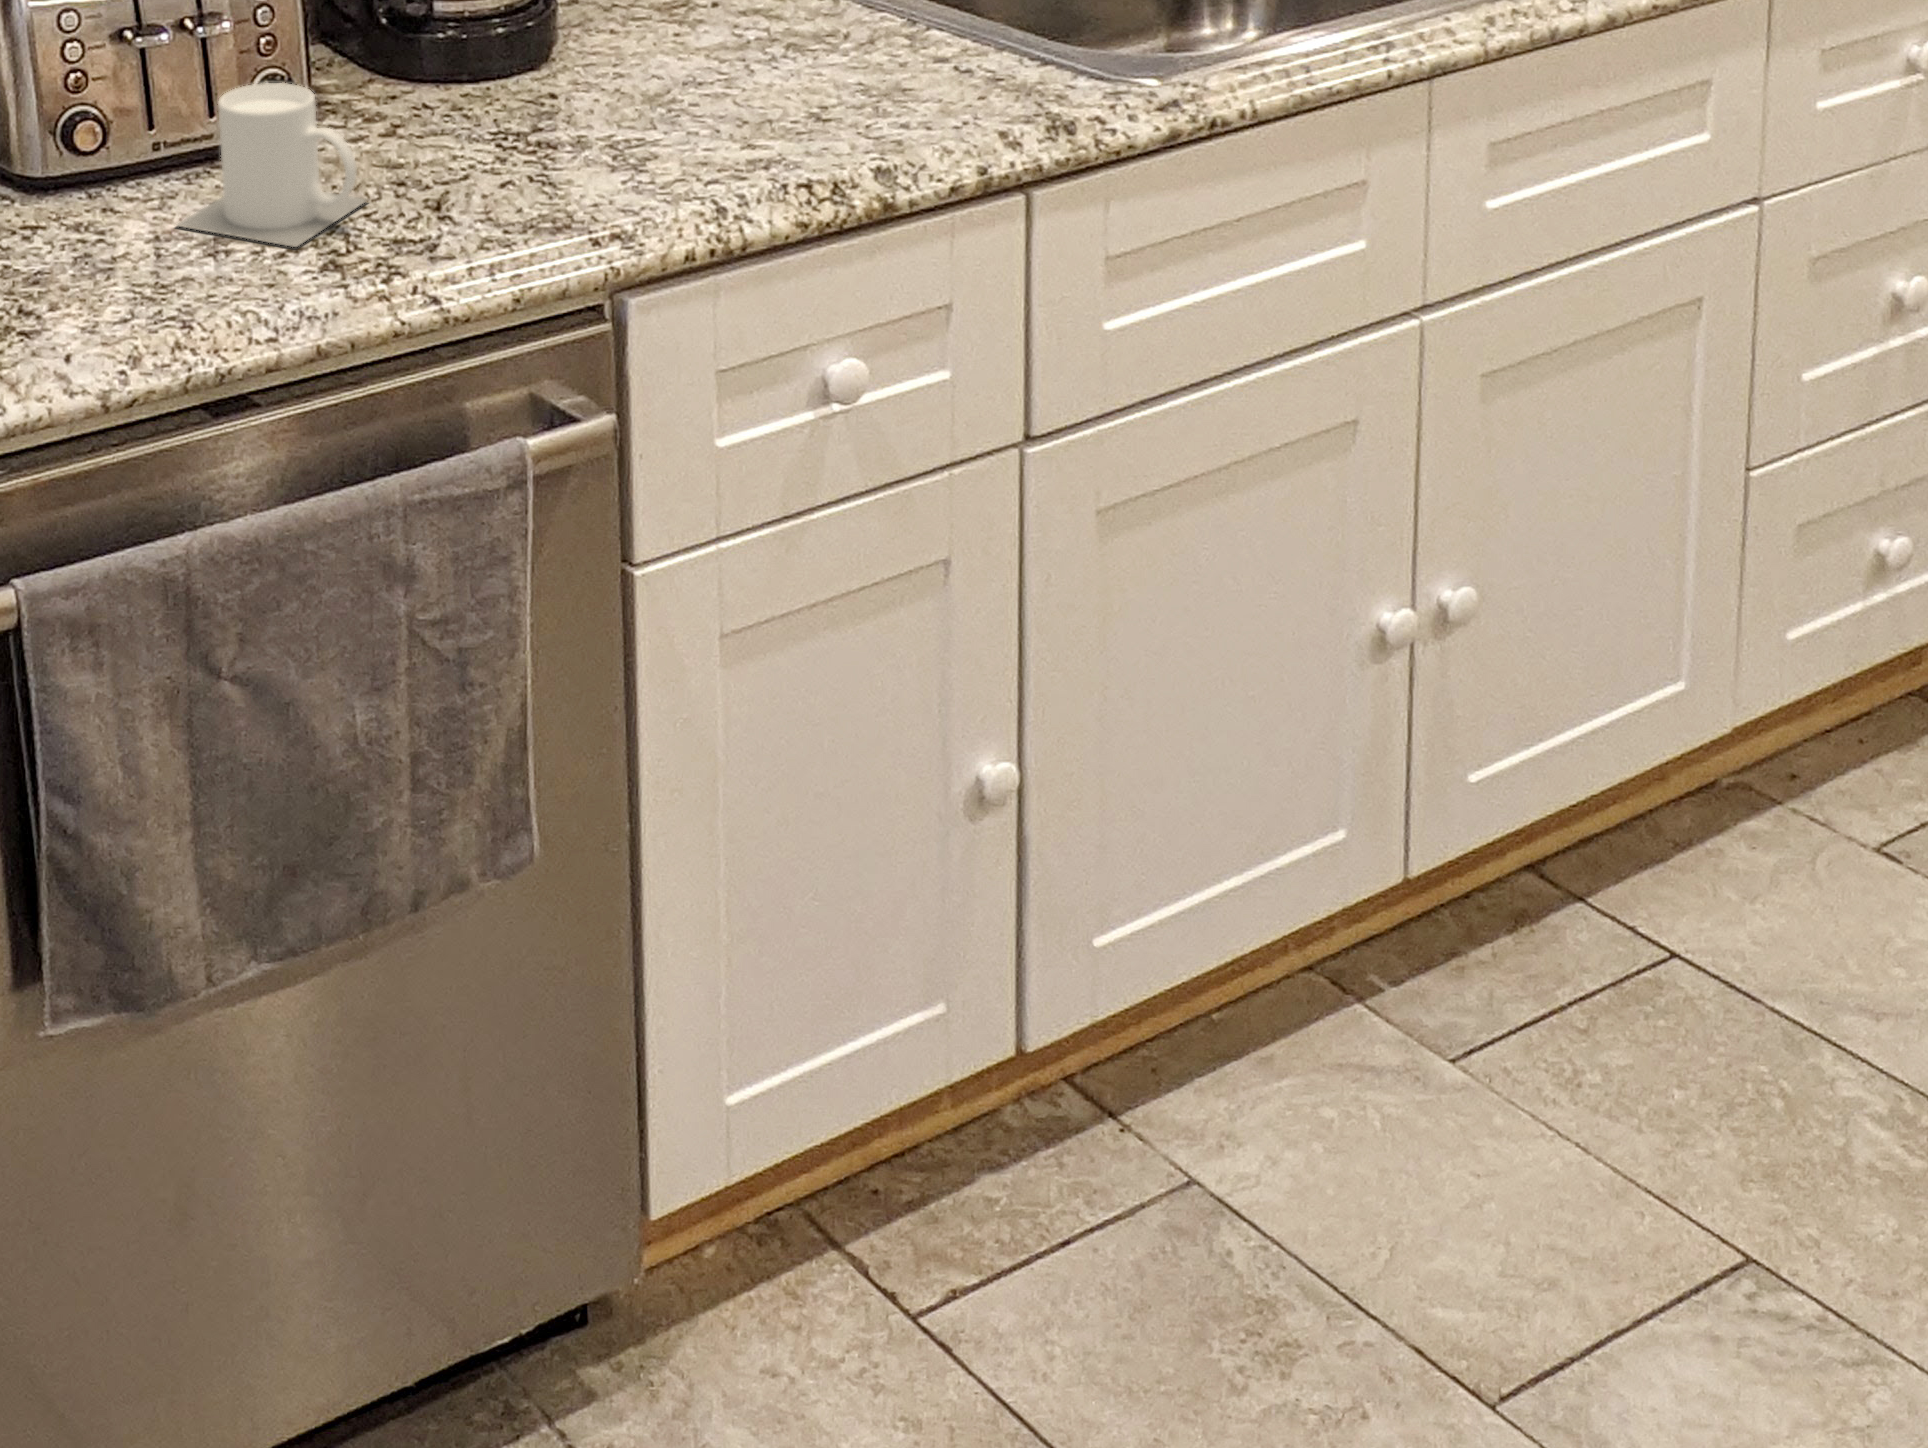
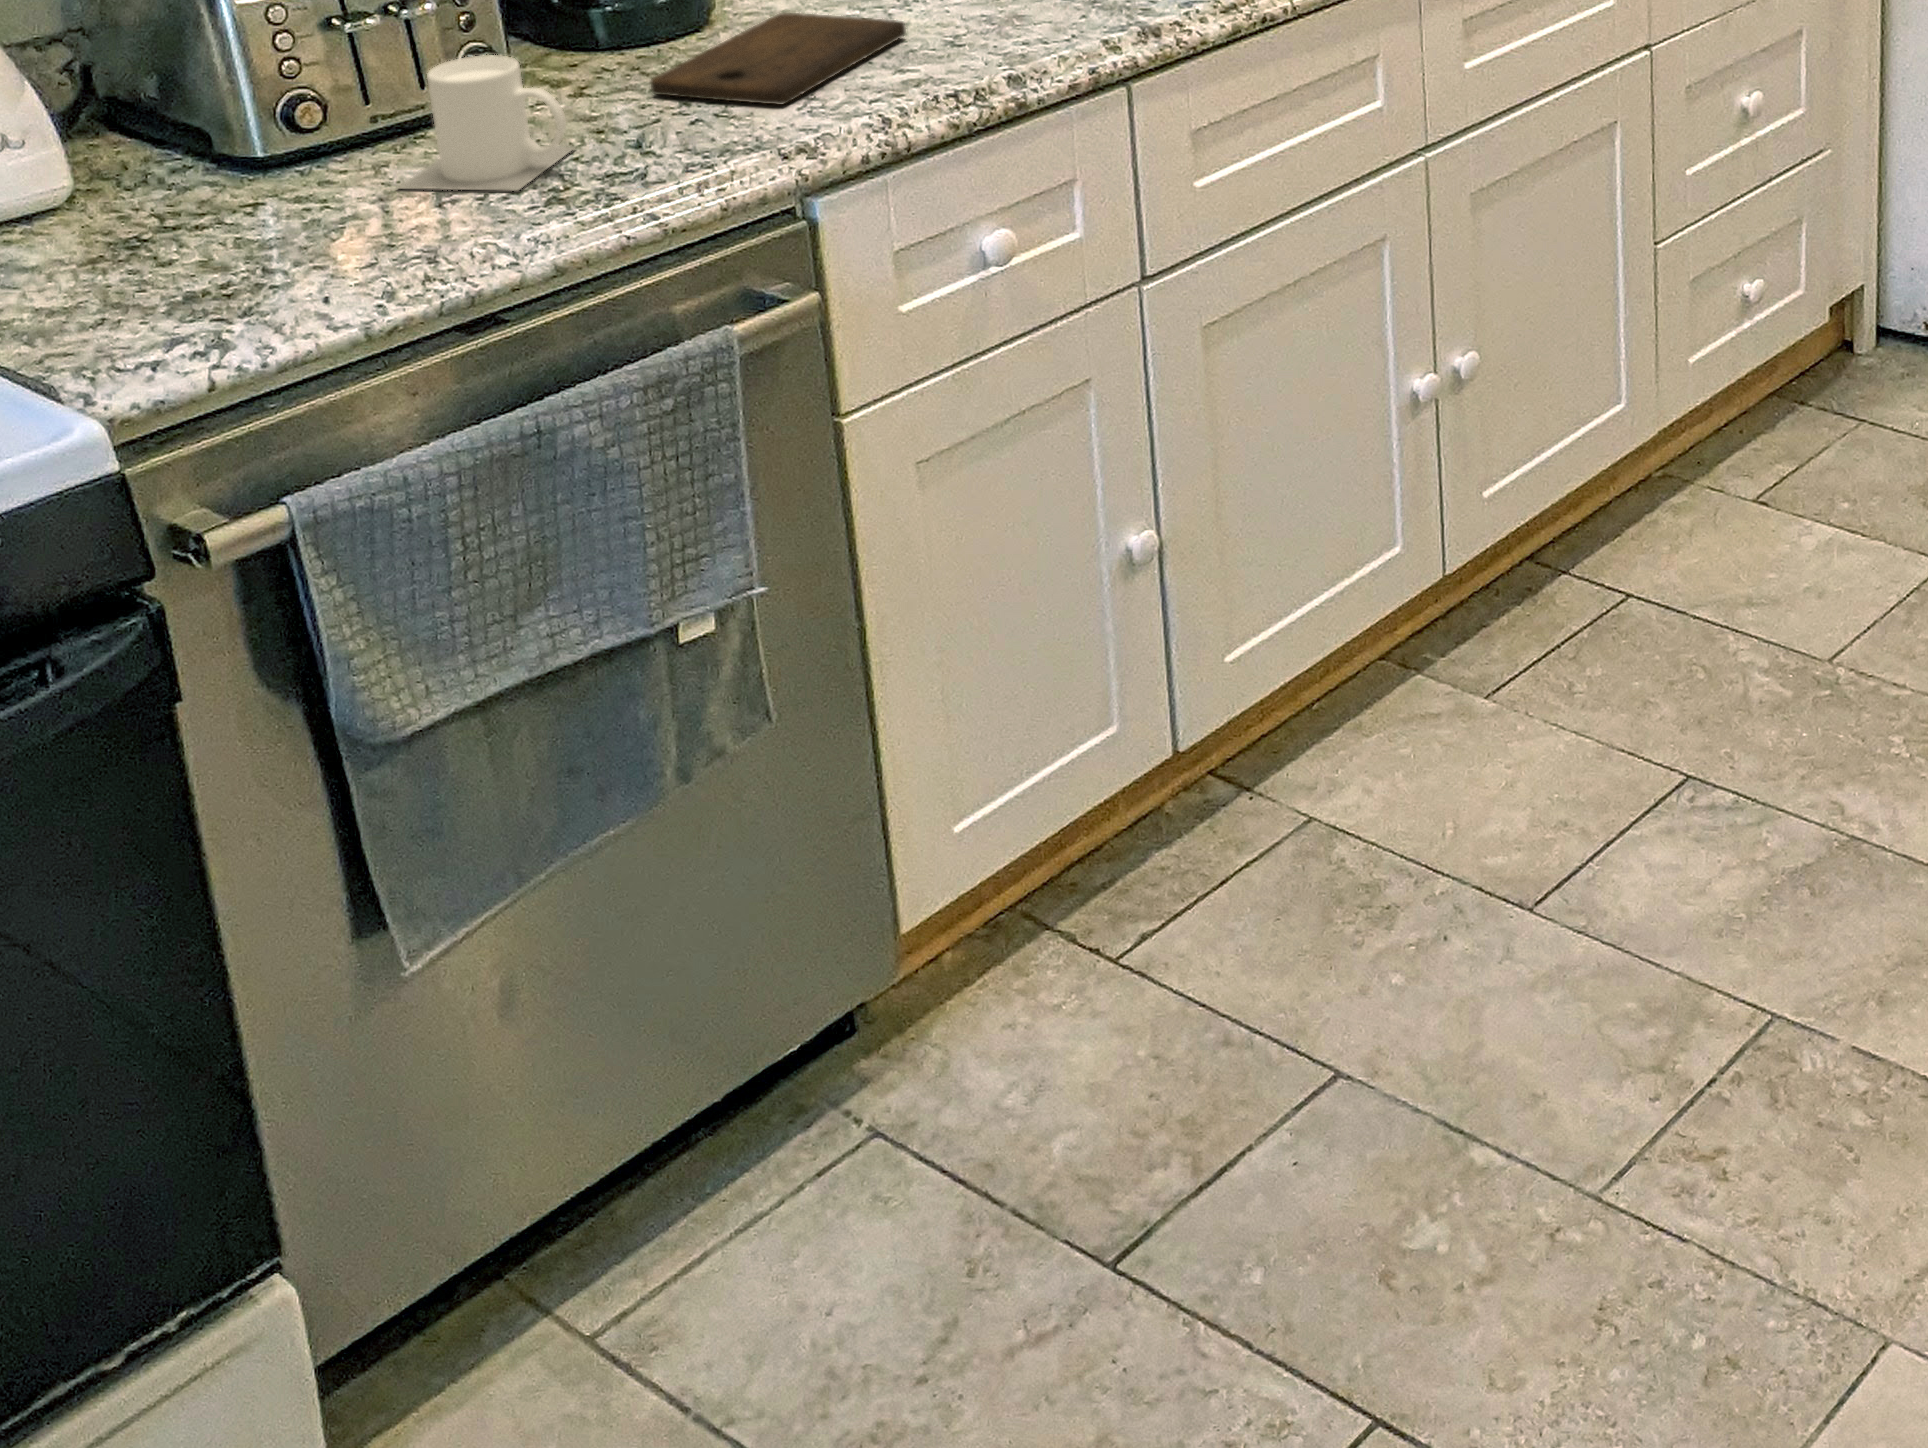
cutting board: none [463,55,761,174] -> present [651,13,906,105]

